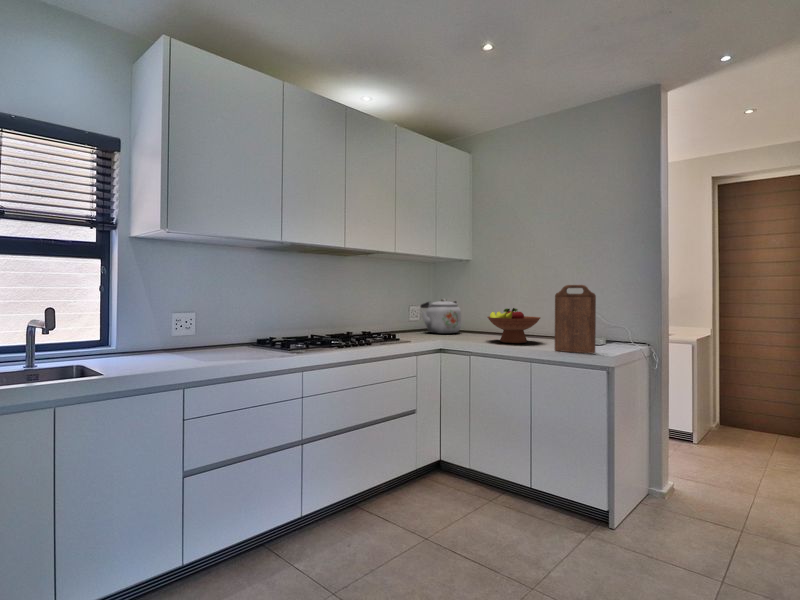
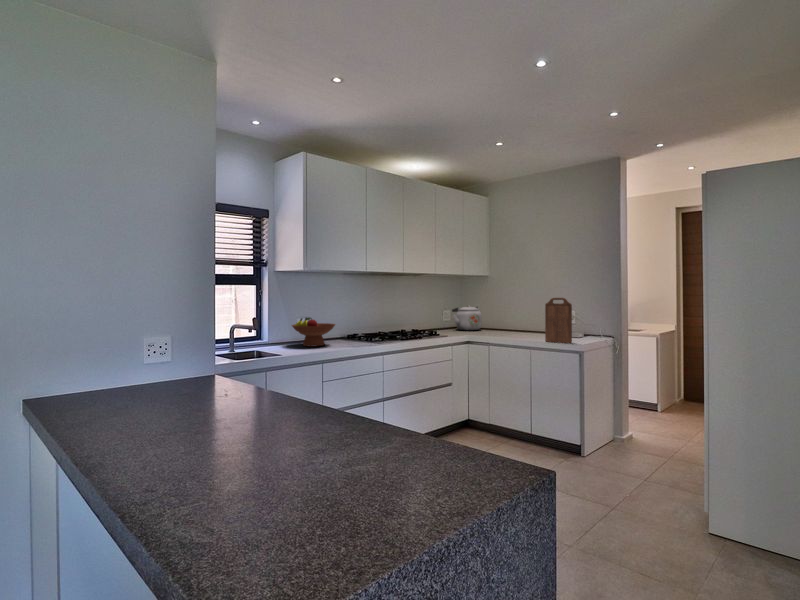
fruit bowl: present [487,308,540,343] -> present [292,318,335,346]

